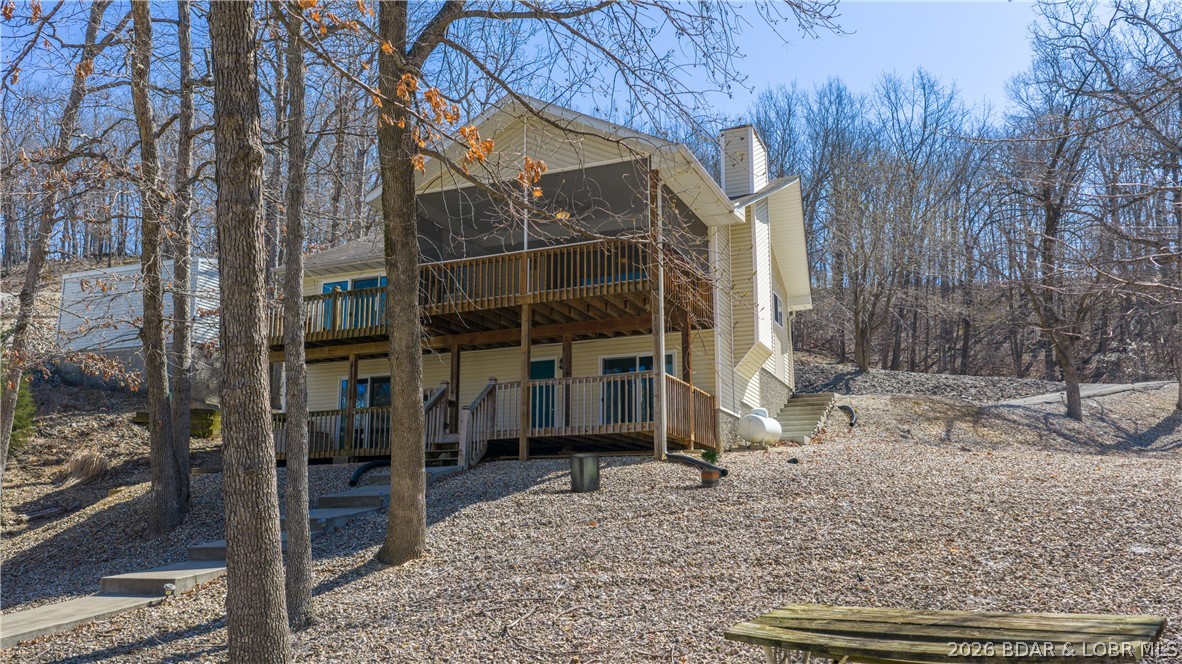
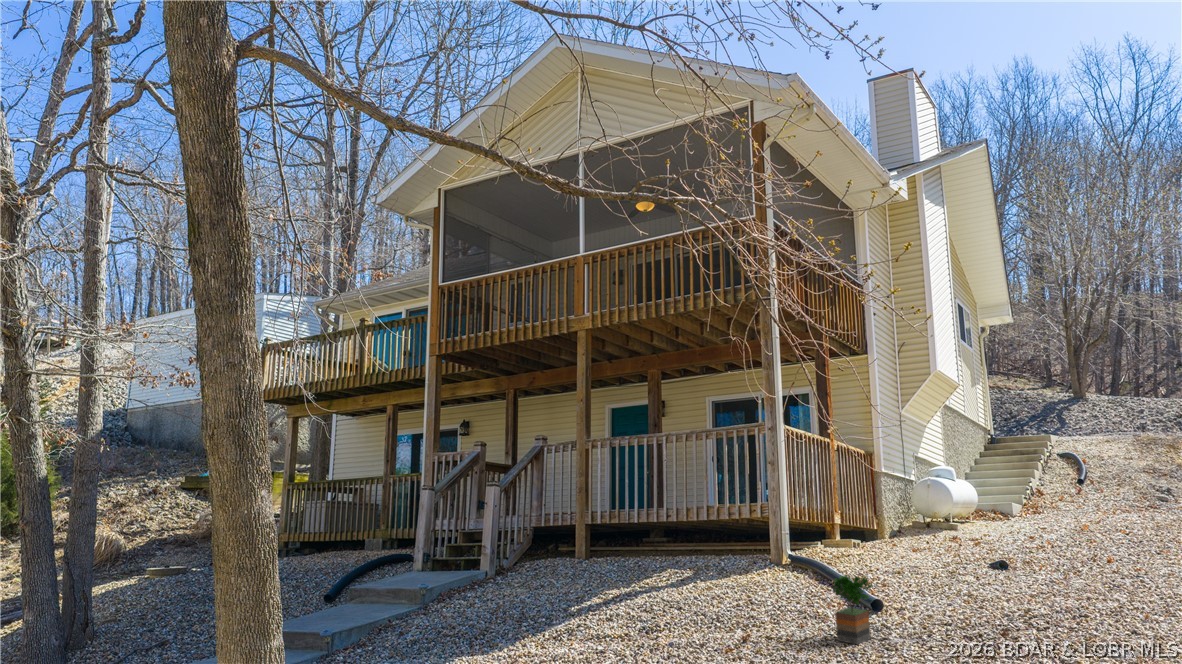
storage box: present [570,453,600,493] -> none [605,576,658,651]

